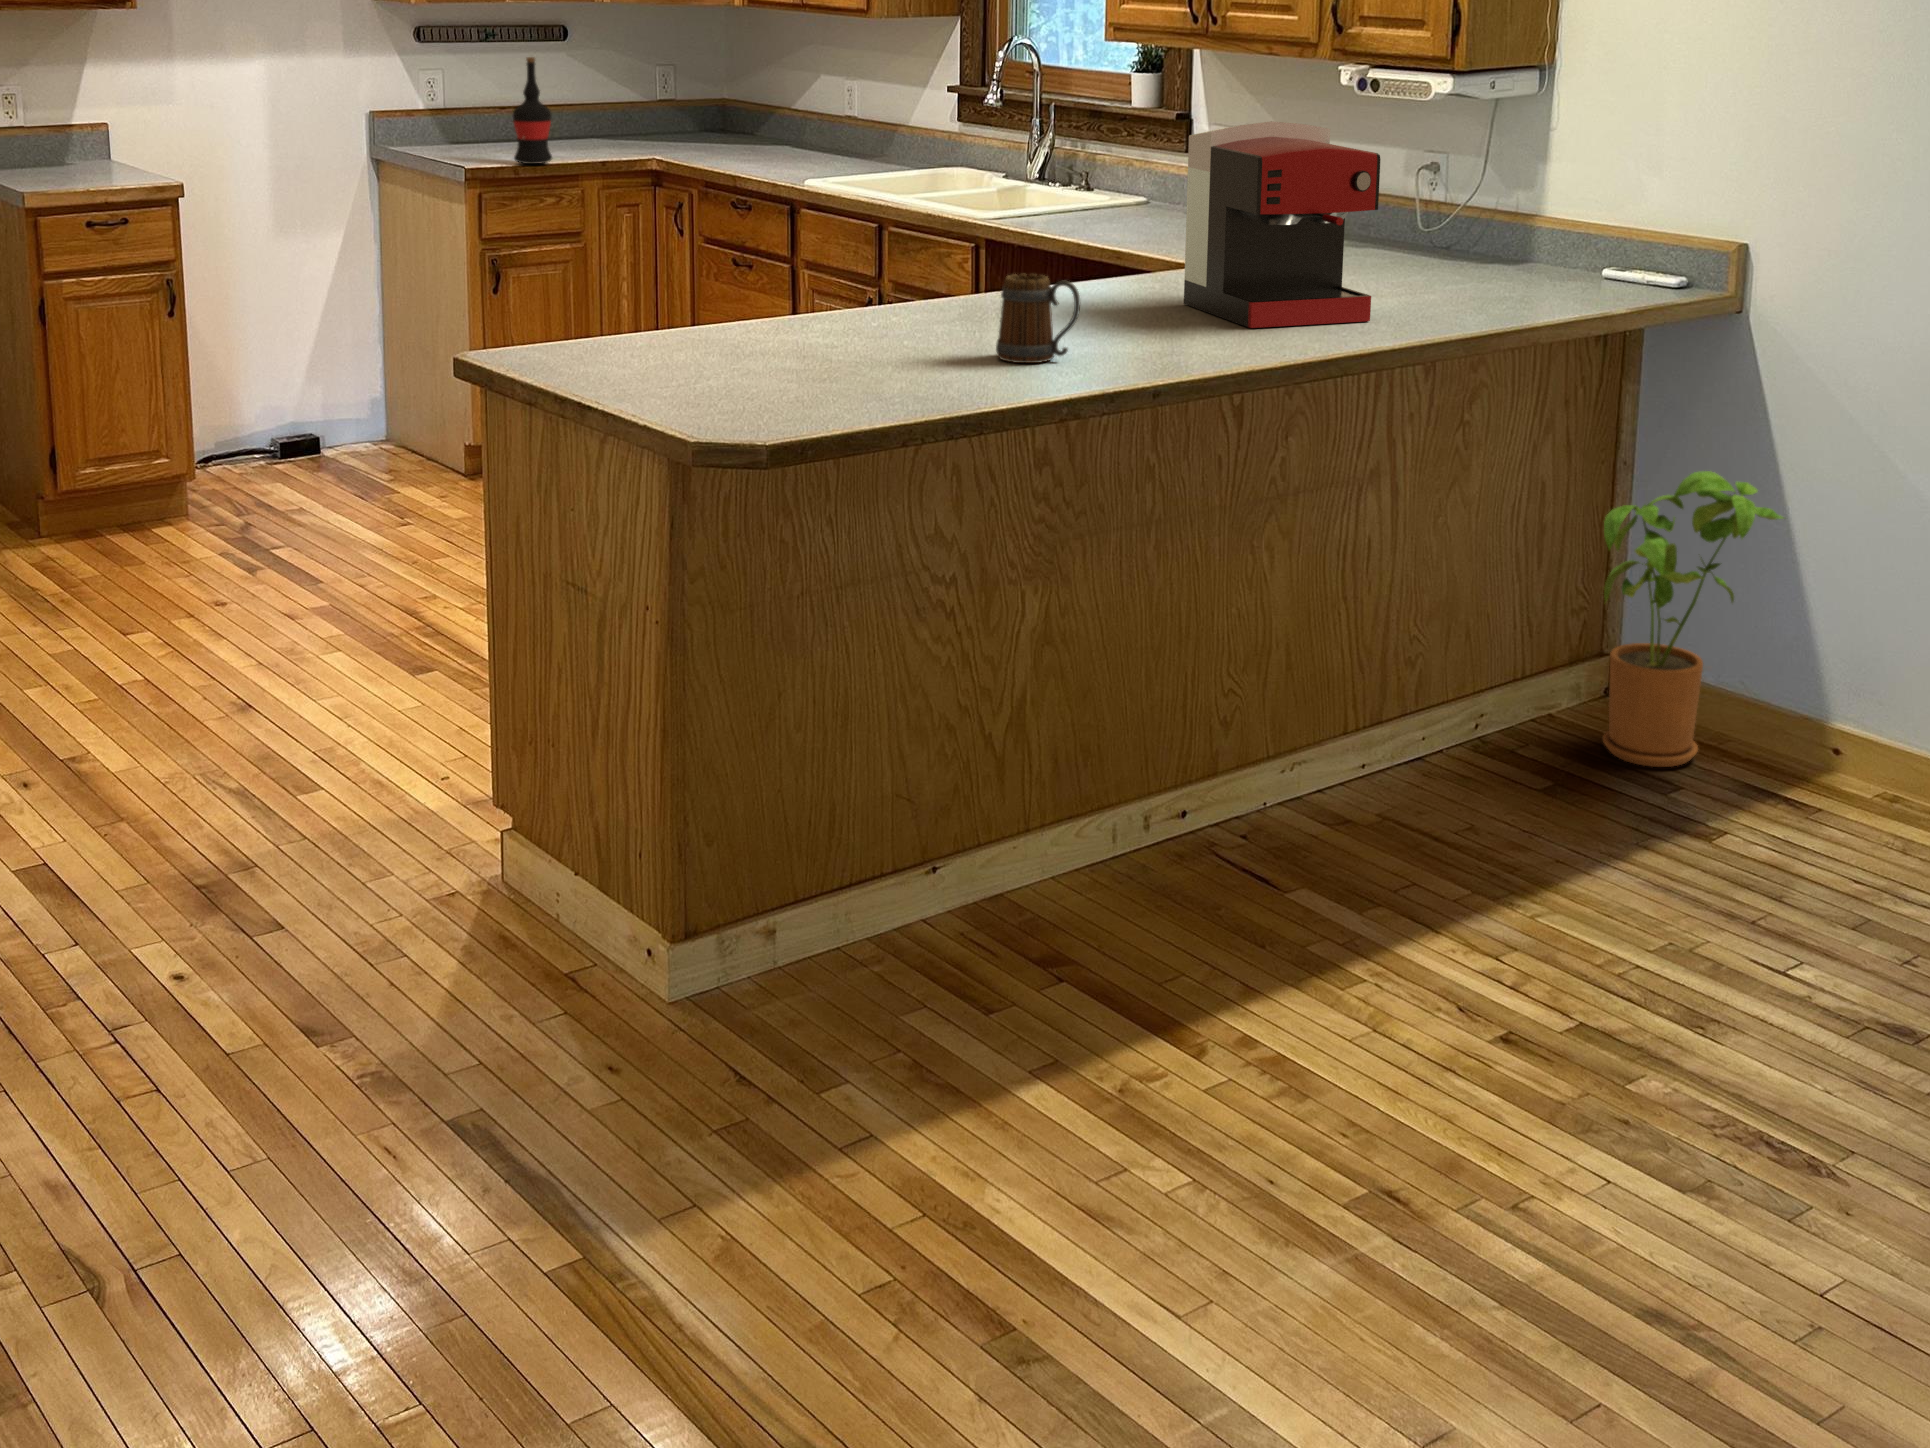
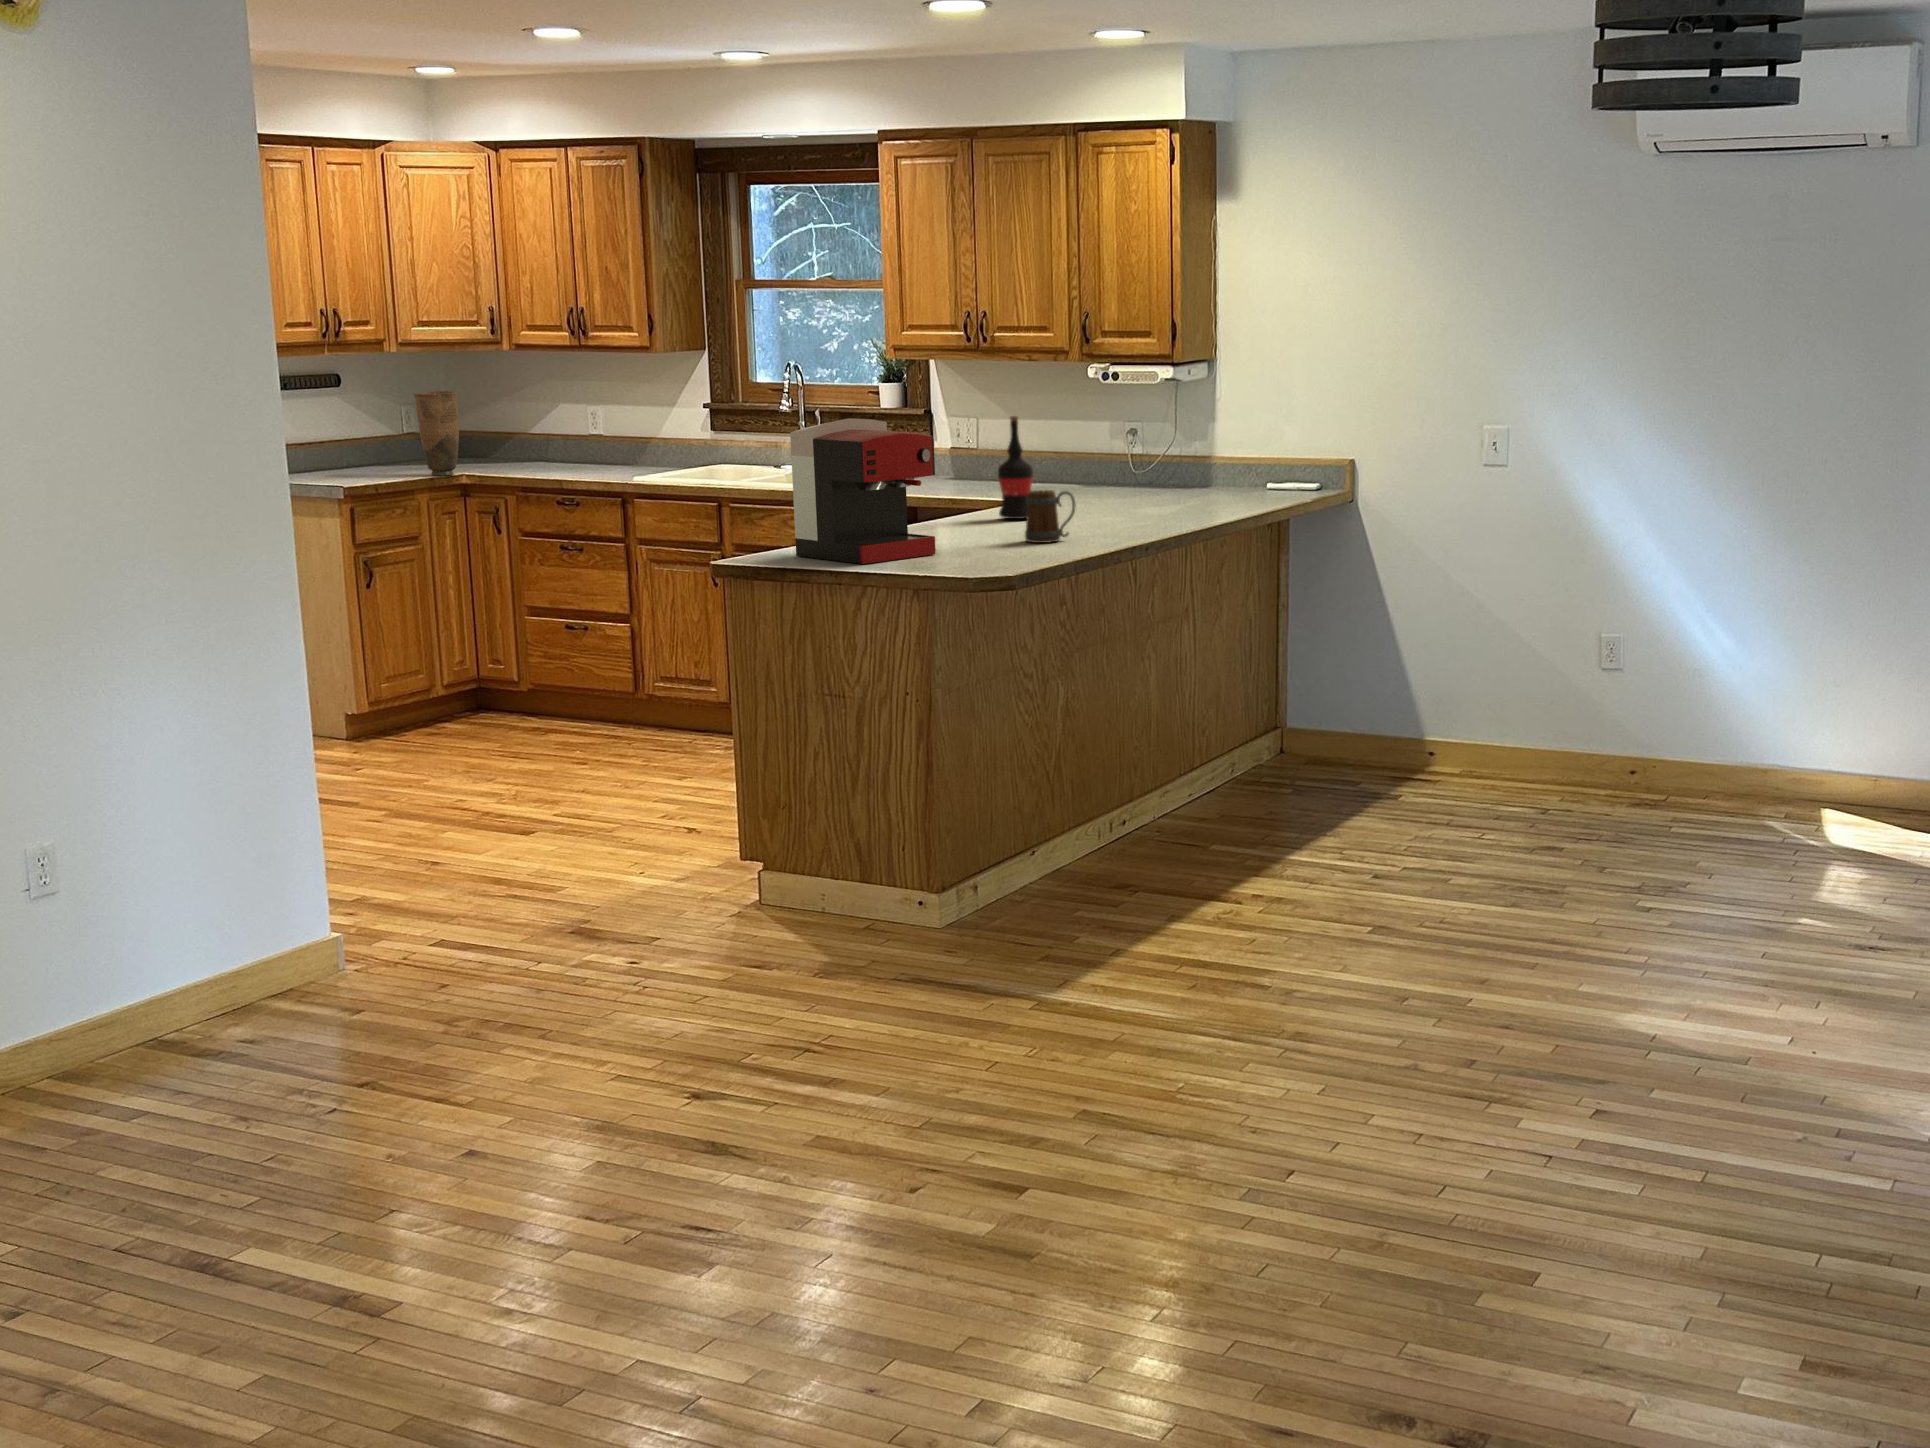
vase: none [601,51,655,156] -> present [413,391,459,476]
wine bottle: present [513,57,552,164] -> present [998,416,1033,519]
coffee maker: present [1184,121,1381,328] -> present [790,418,935,564]
house plant: present [1603,471,1784,767] -> none [1288,595,1395,779]

